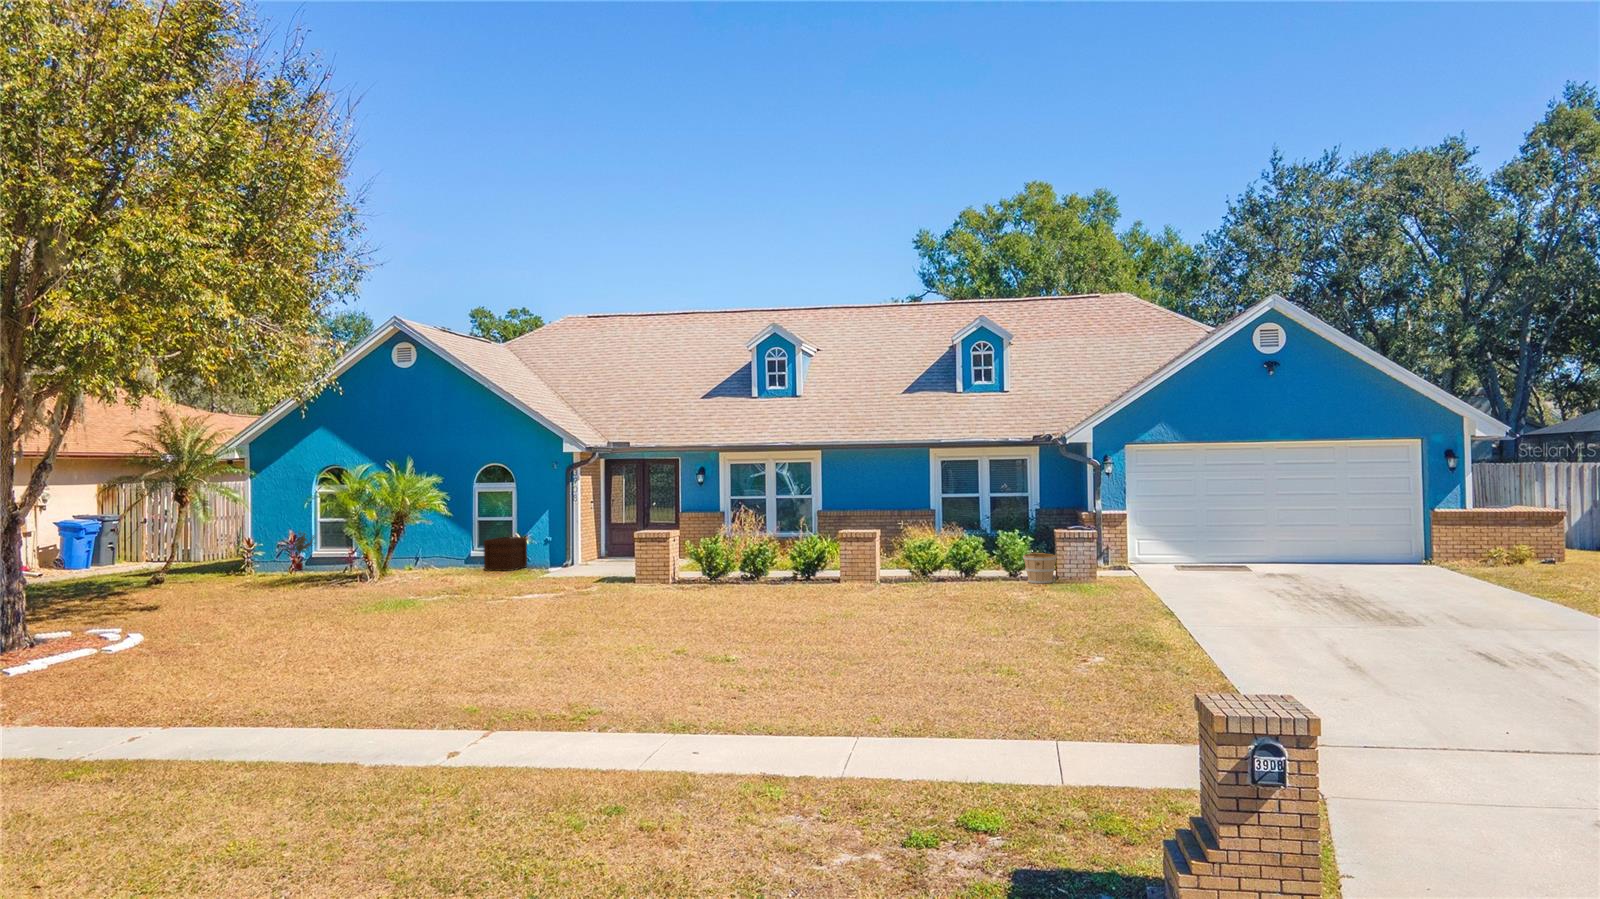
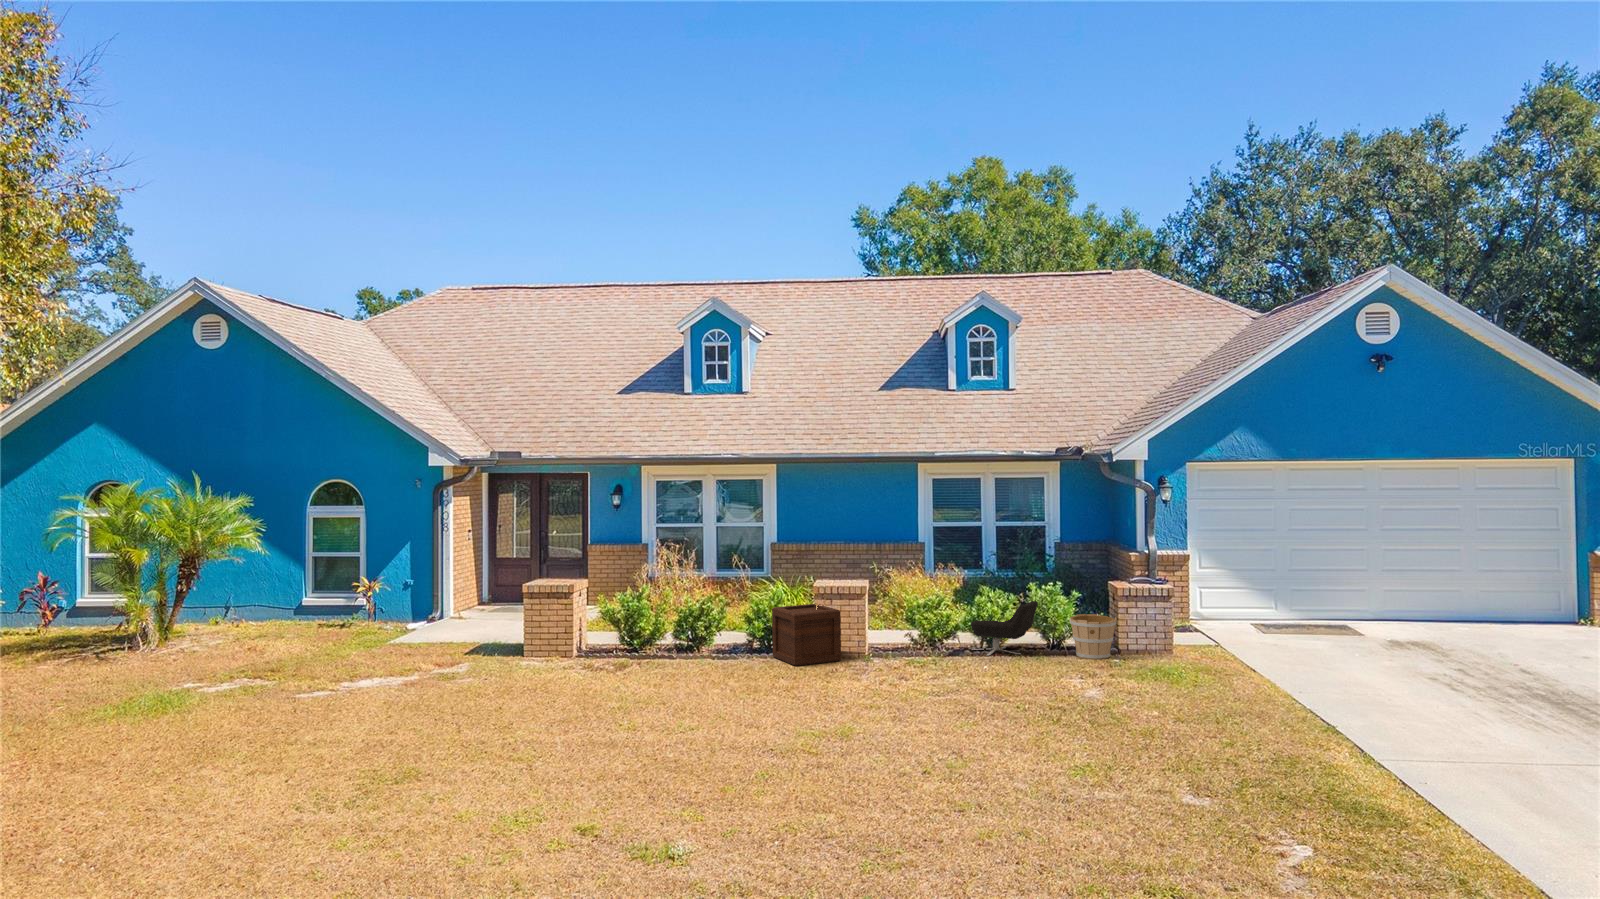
potted tree: present [282,533,315,570] -> none [25,571,79,628]
wooden crate: present [483,537,527,571] -> present [772,604,841,666]
lounge chair: none [952,543,1001,582] -> present [971,601,1038,656]

